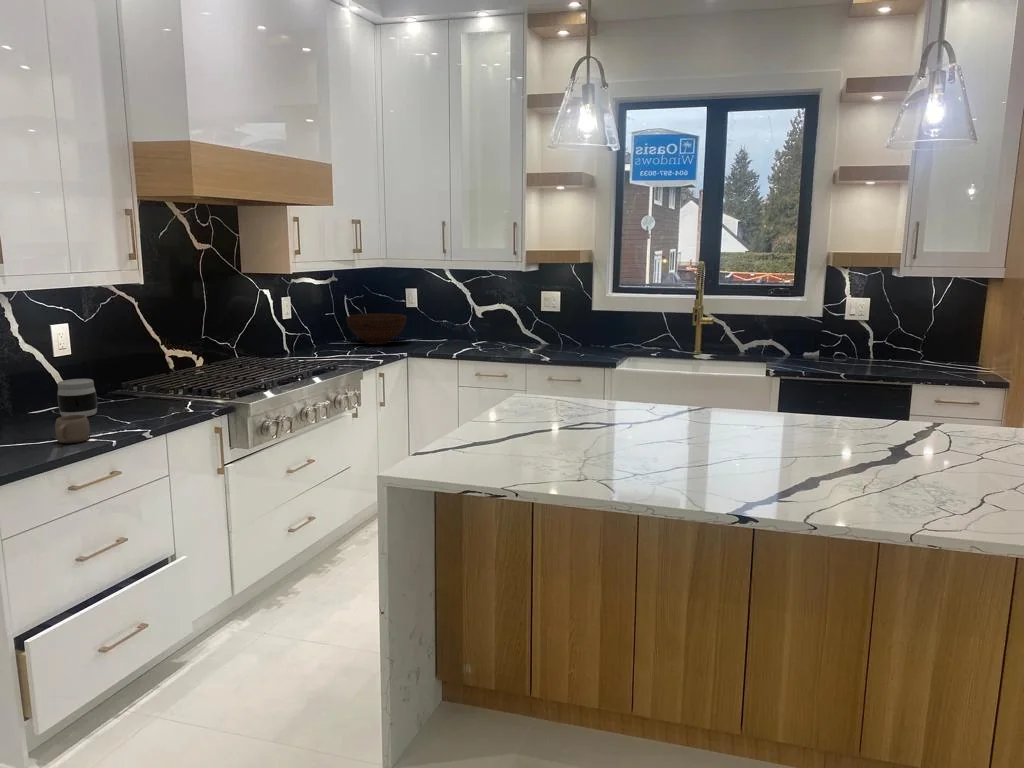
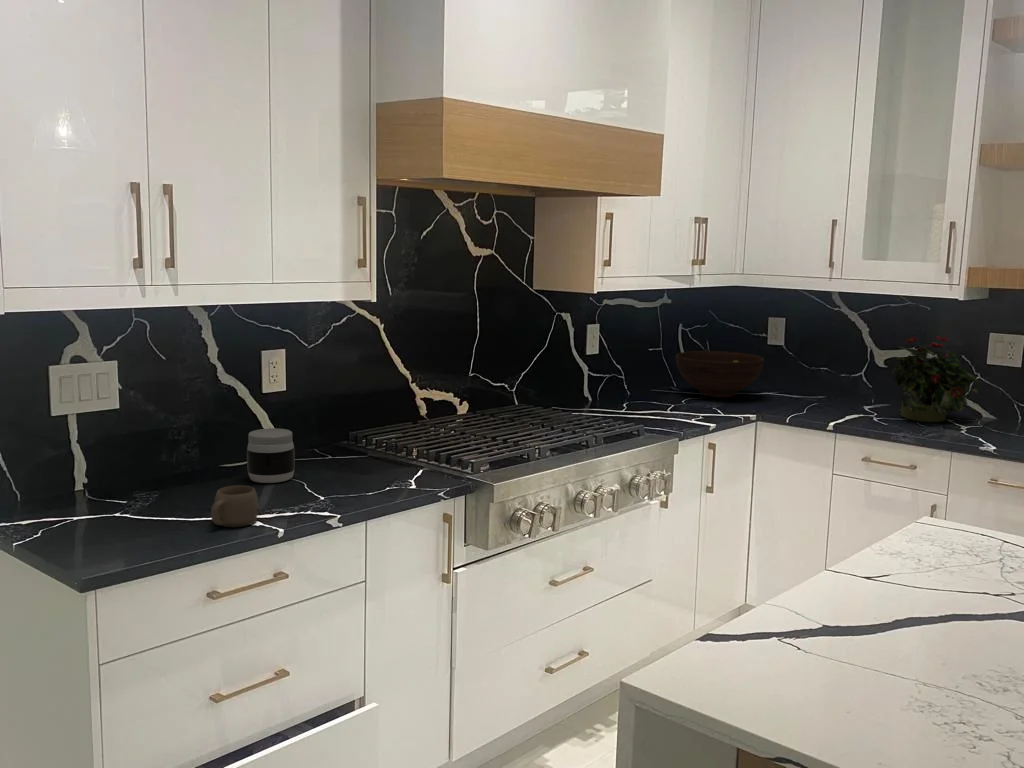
potted plant: none [487,293,538,348] -> present [892,336,981,422]

